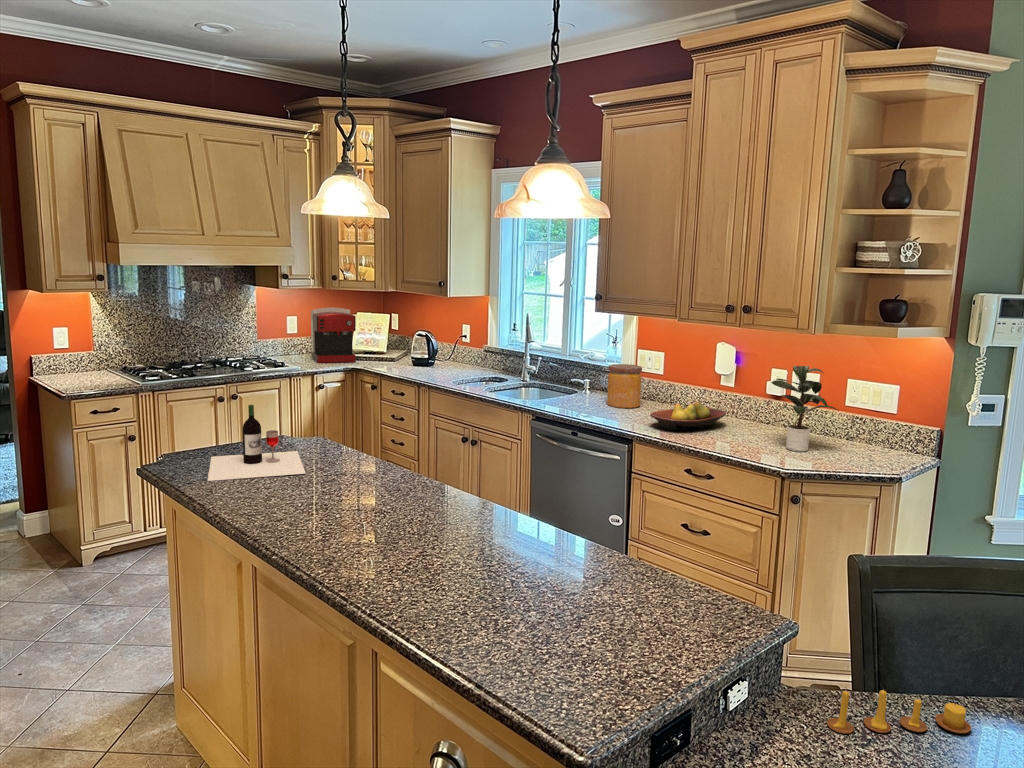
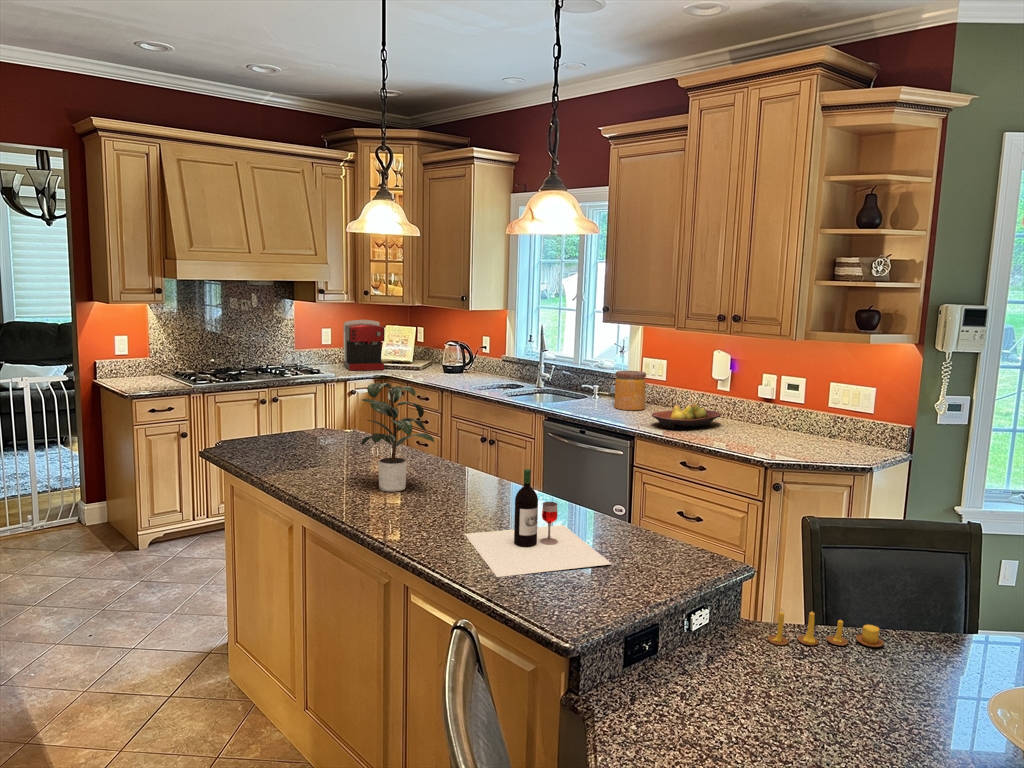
potted plant: present [771,366,839,452] -> present [362,383,434,492]
wine bottle: present [208,405,305,481] -> present [465,469,611,577]

